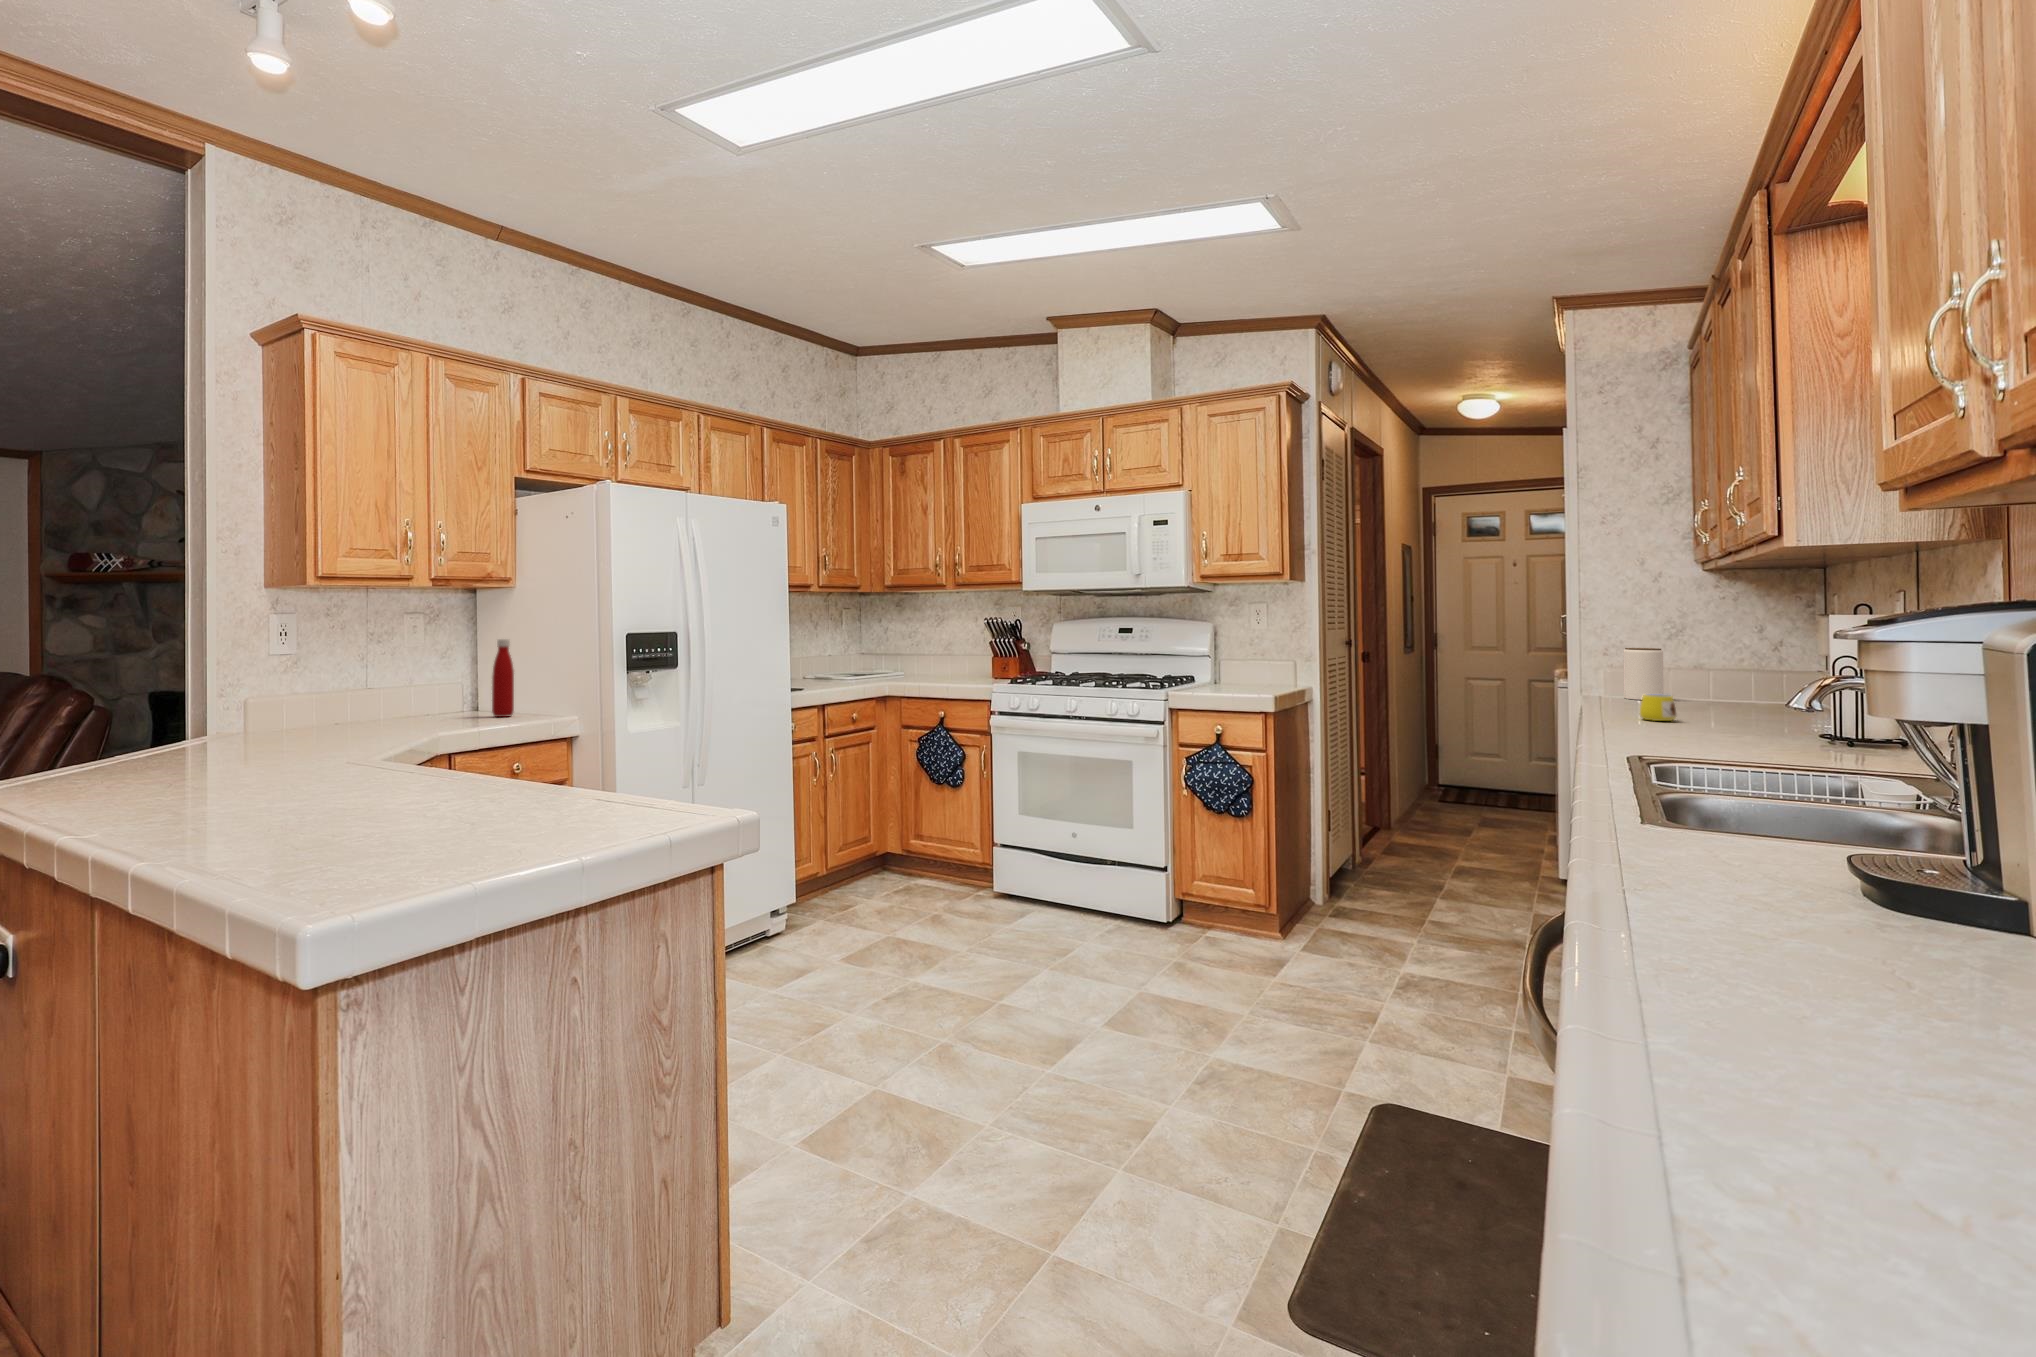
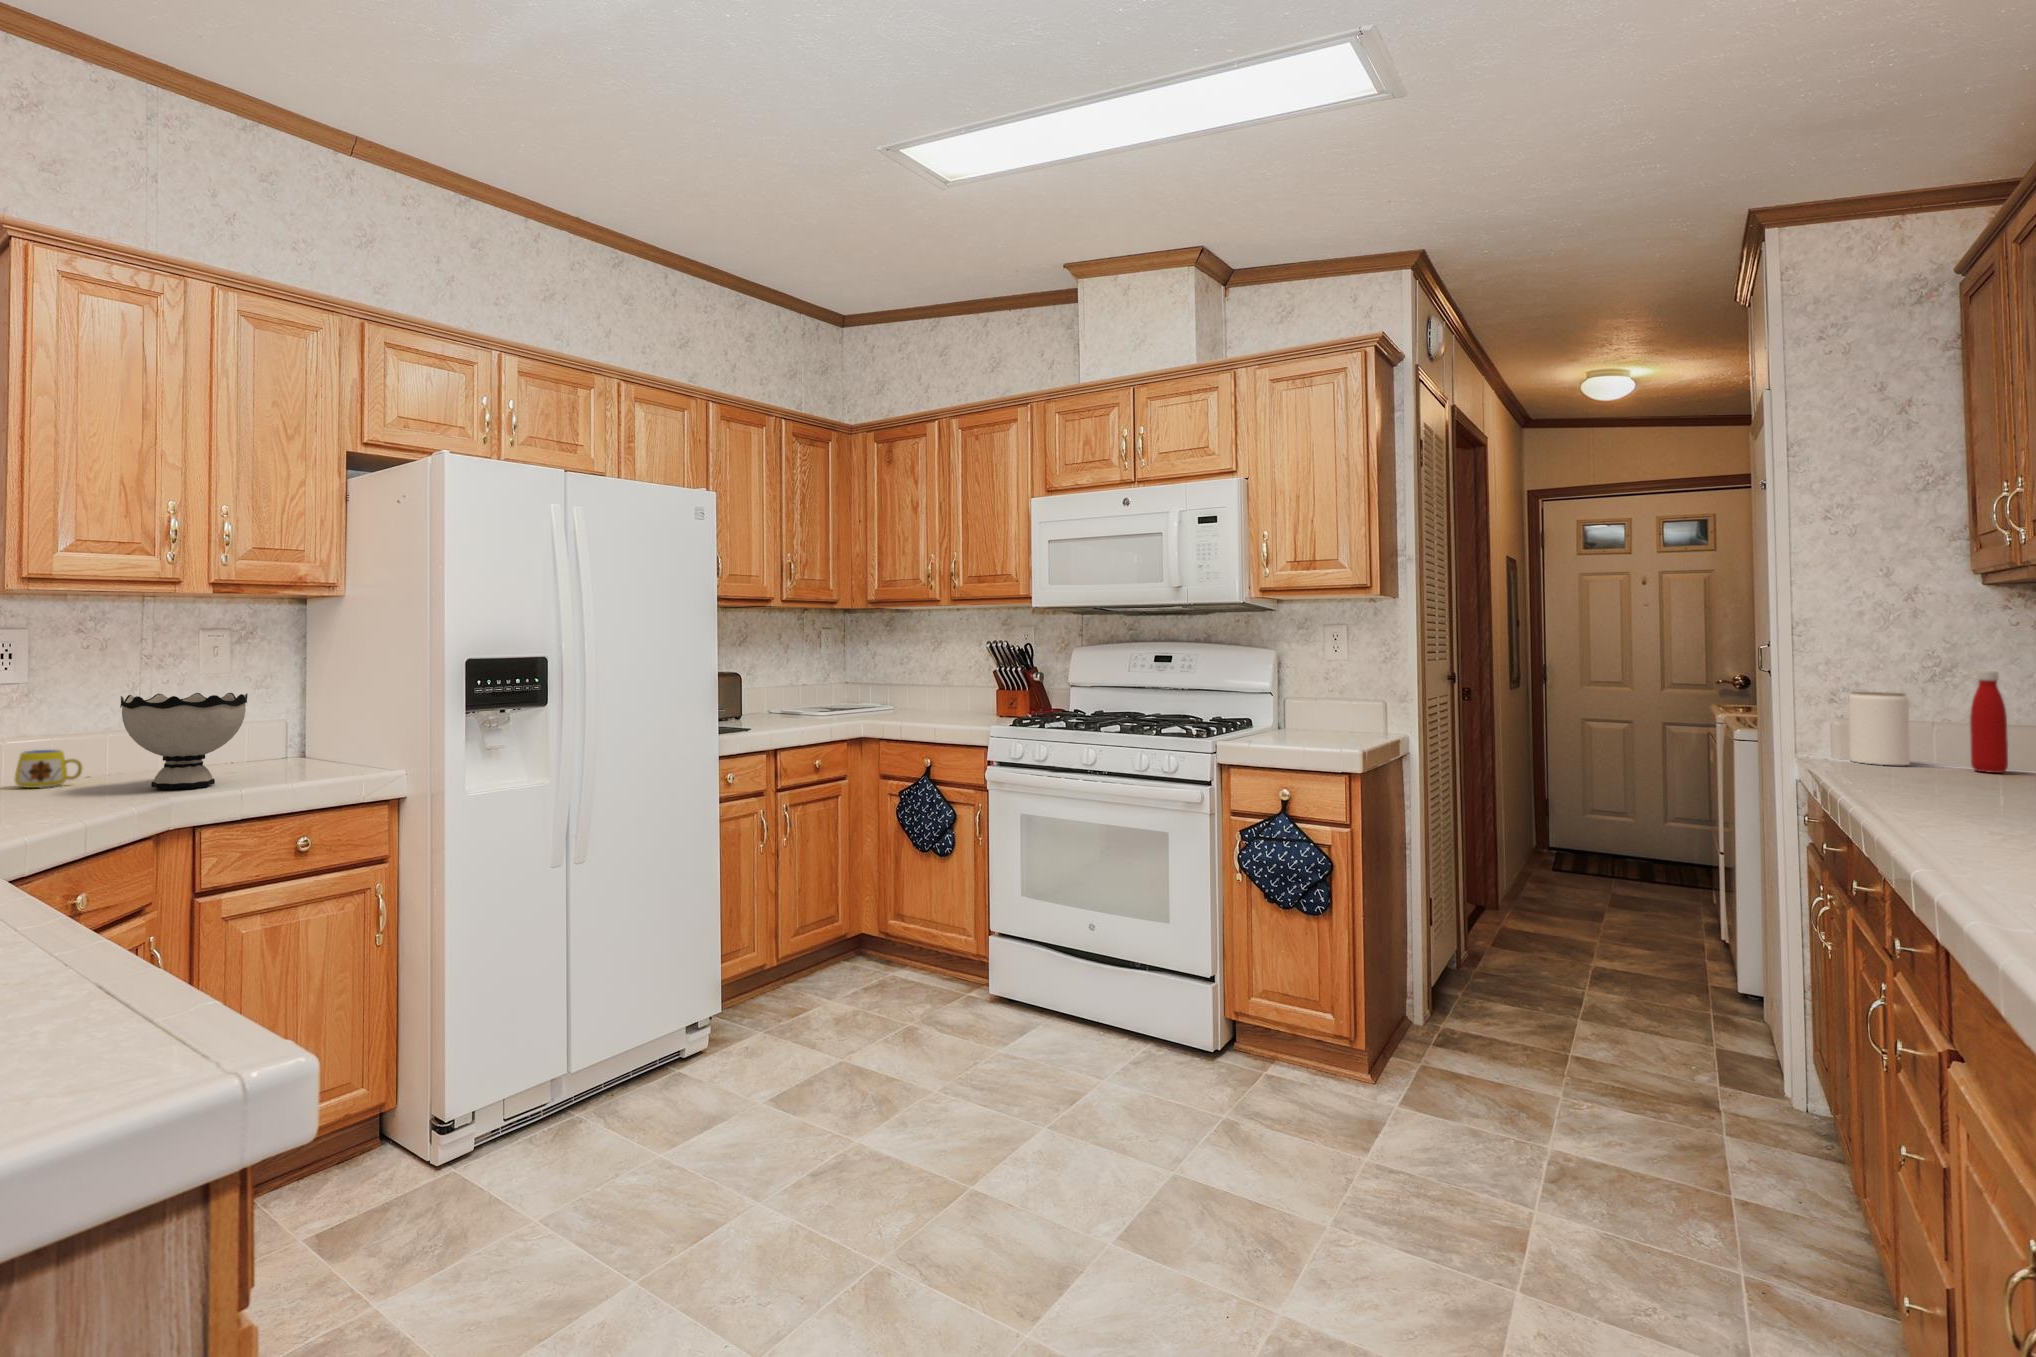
bottle: present [492,639,514,717] -> present [1970,670,2008,773]
bowl: none [398,658,482,726] -> present [120,693,248,789]
mug: present [1640,694,1681,721] -> present [14,750,82,788]

